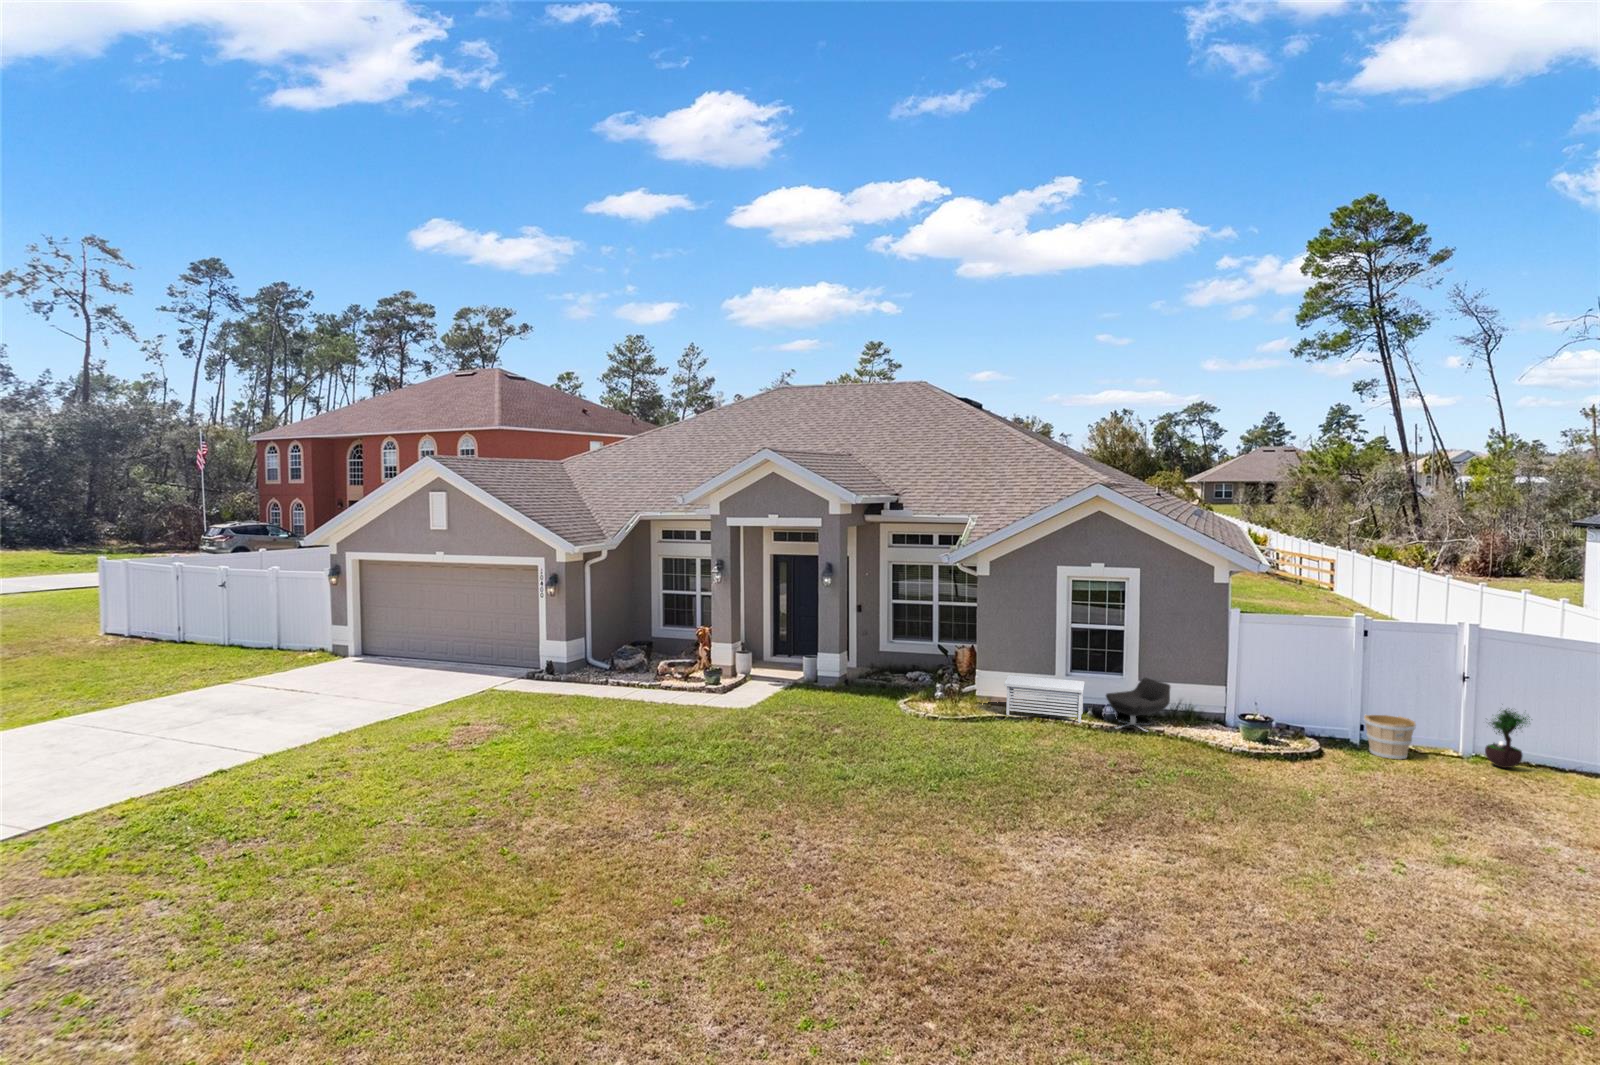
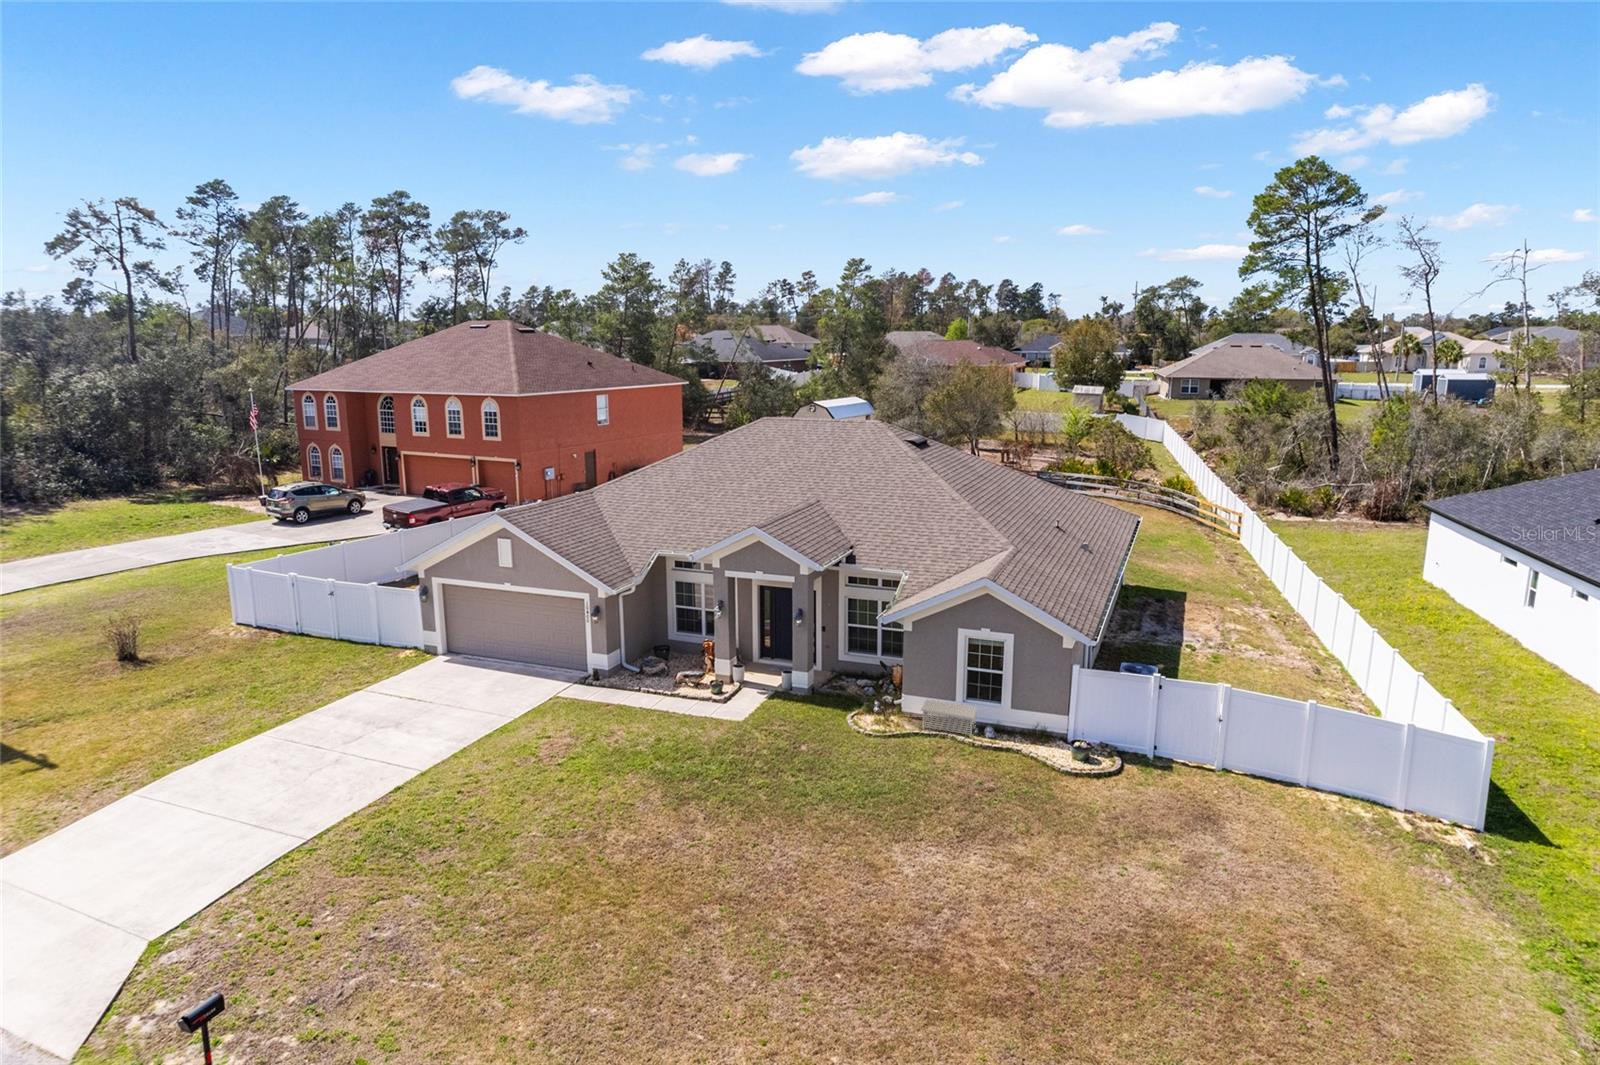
lounge chair: present [1106,678,1170,730] -> none [990,707,1032,748]
potted tree: present [1485,709,1530,768] -> none [1220,747,1249,786]
wooden bucket: present [1364,715,1416,760] -> none [1150,745,1181,778]

